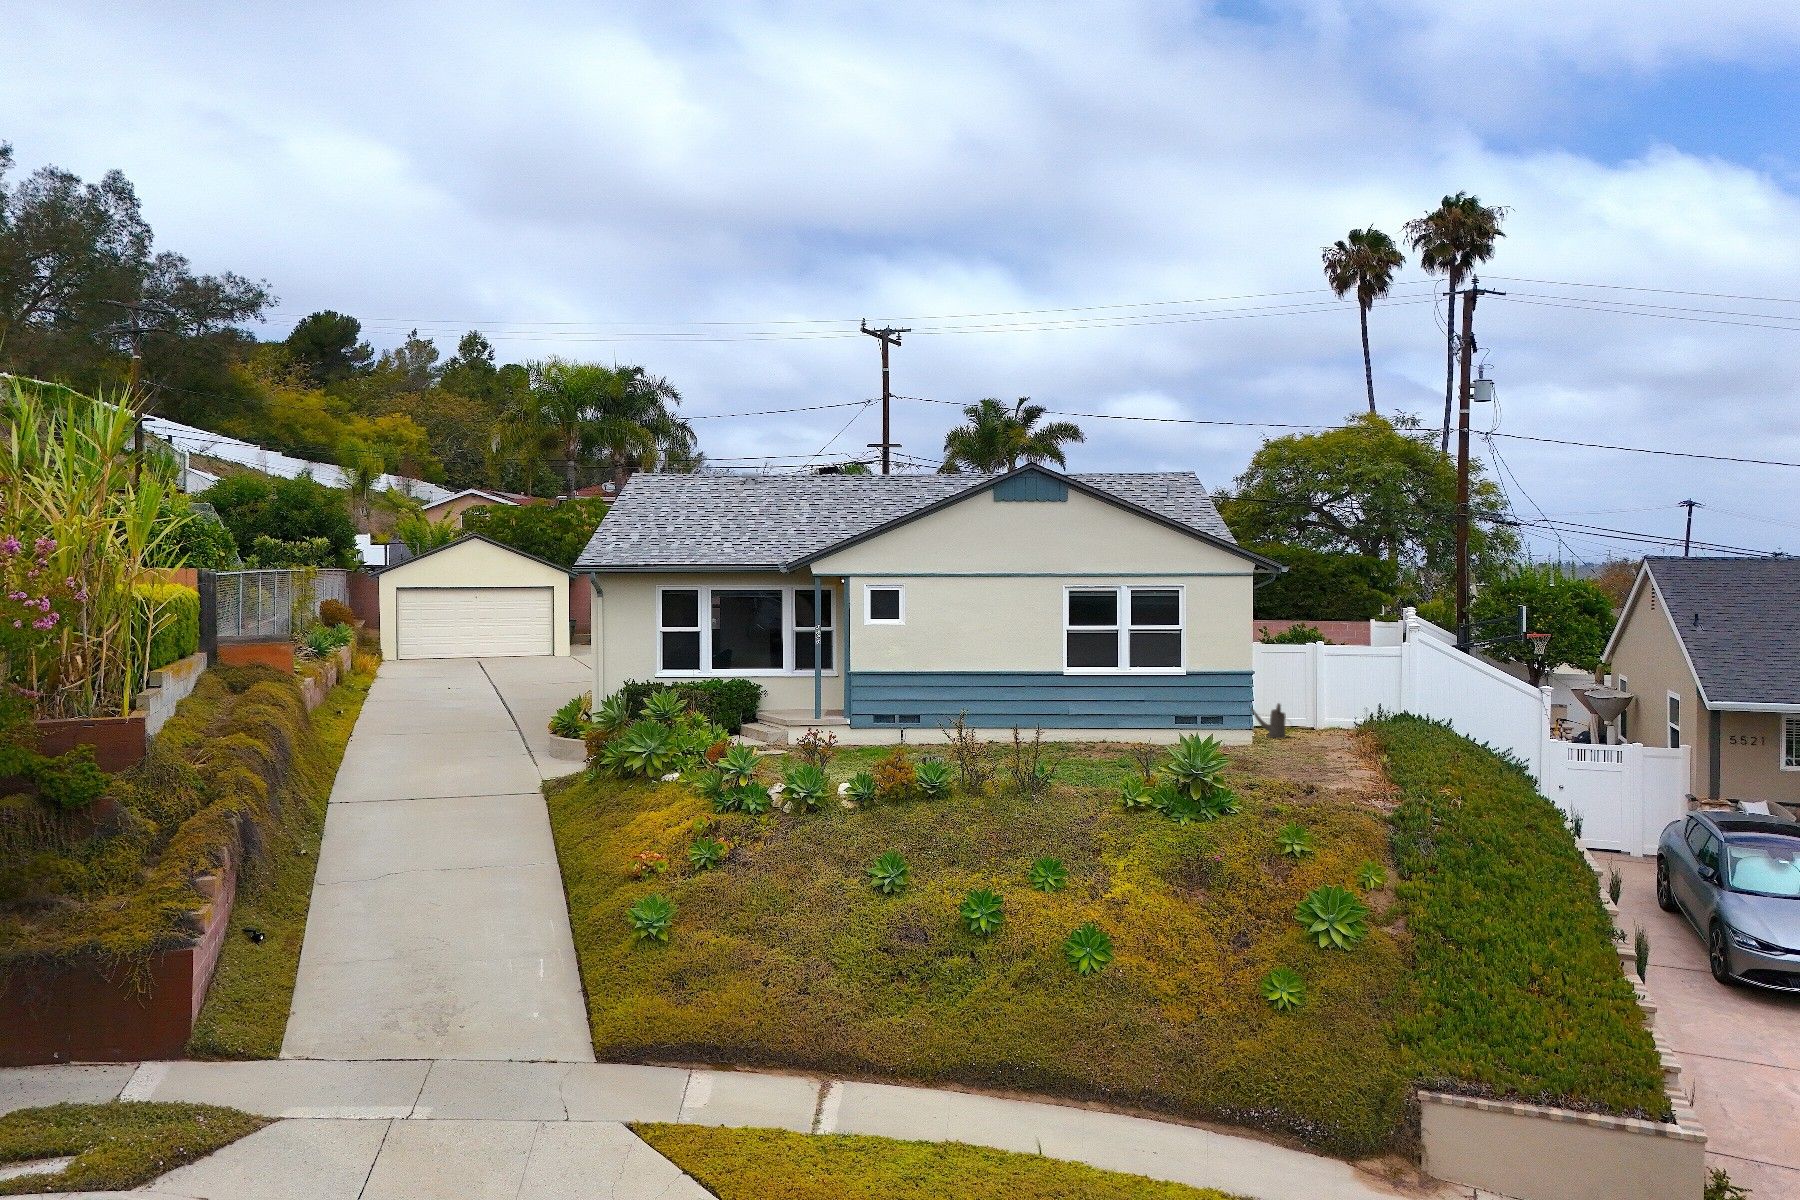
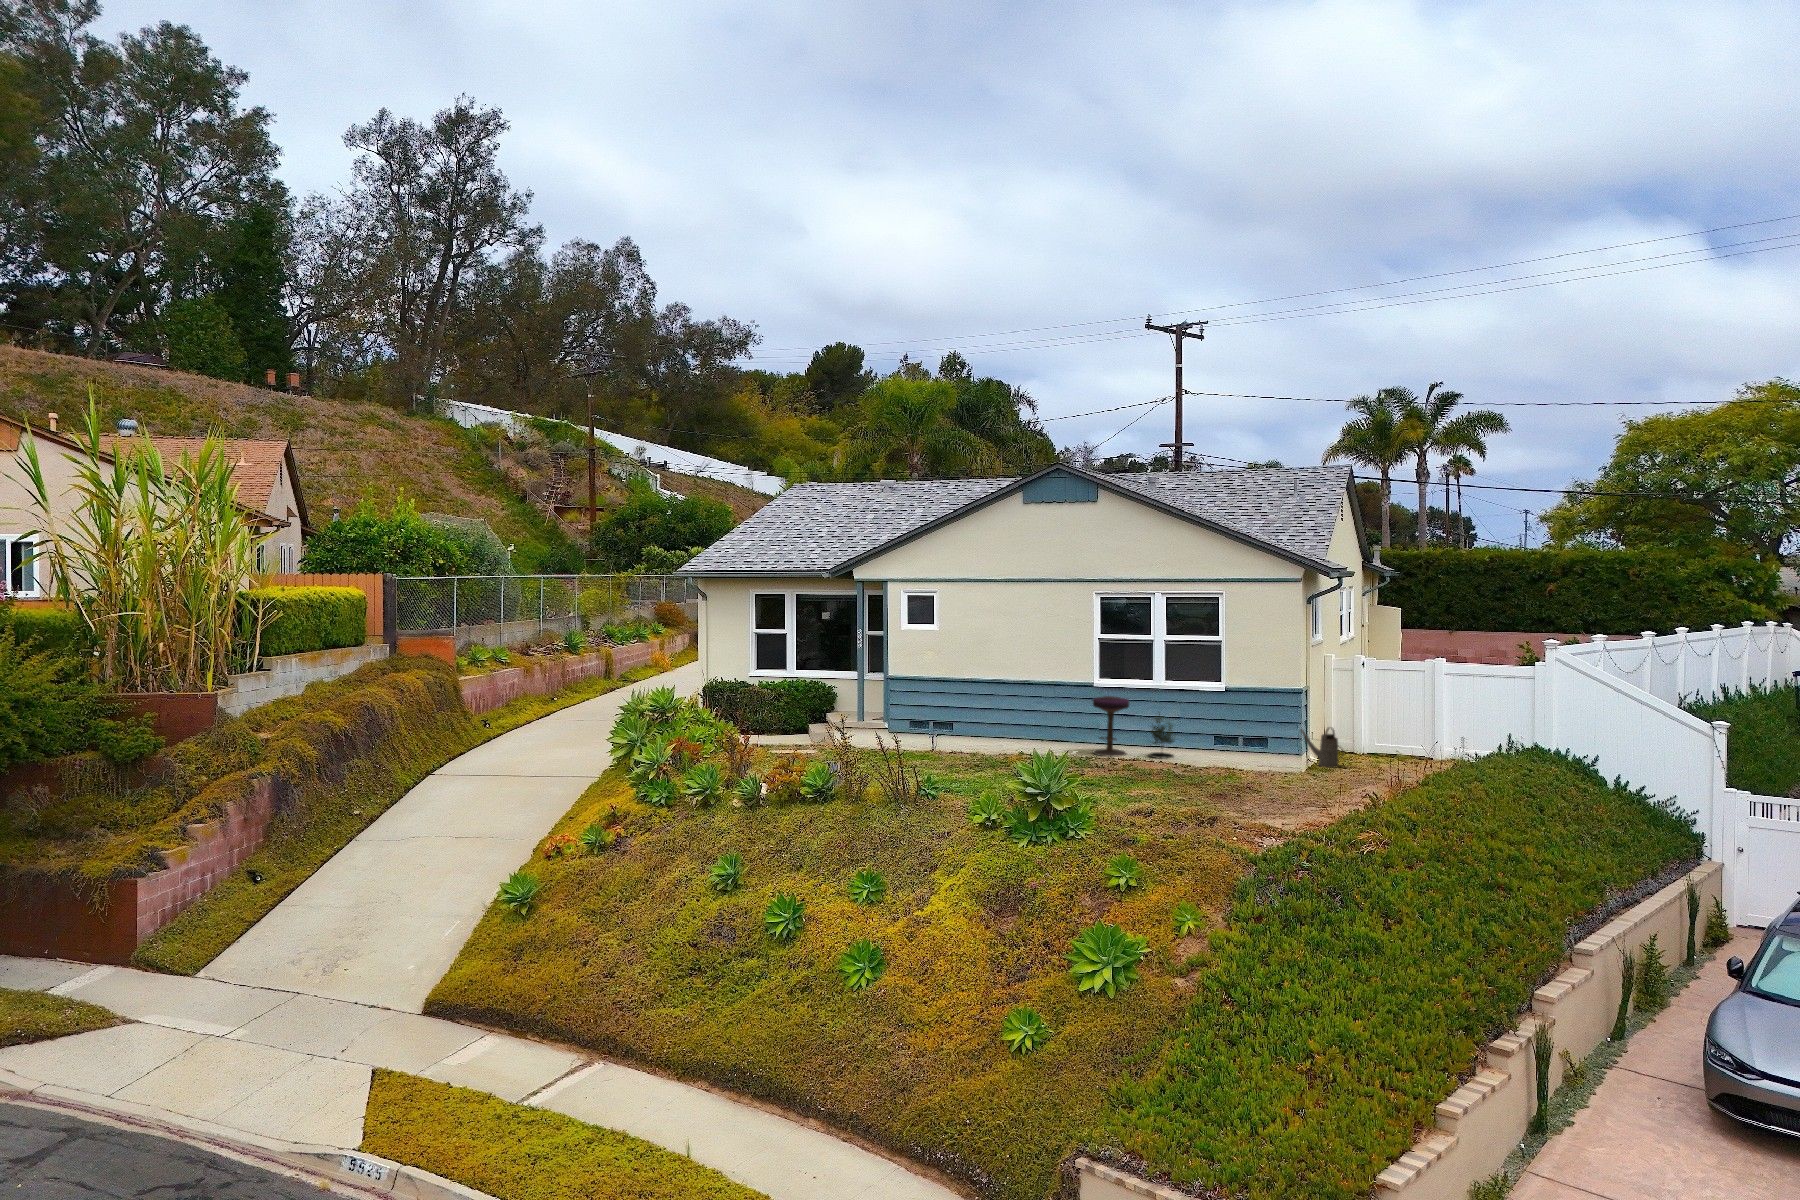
stool: none [1070,684,1106,740] -> present [1093,696,1129,757]
potted tree: none [1122,695,1147,739] -> present [1149,714,1174,759]

